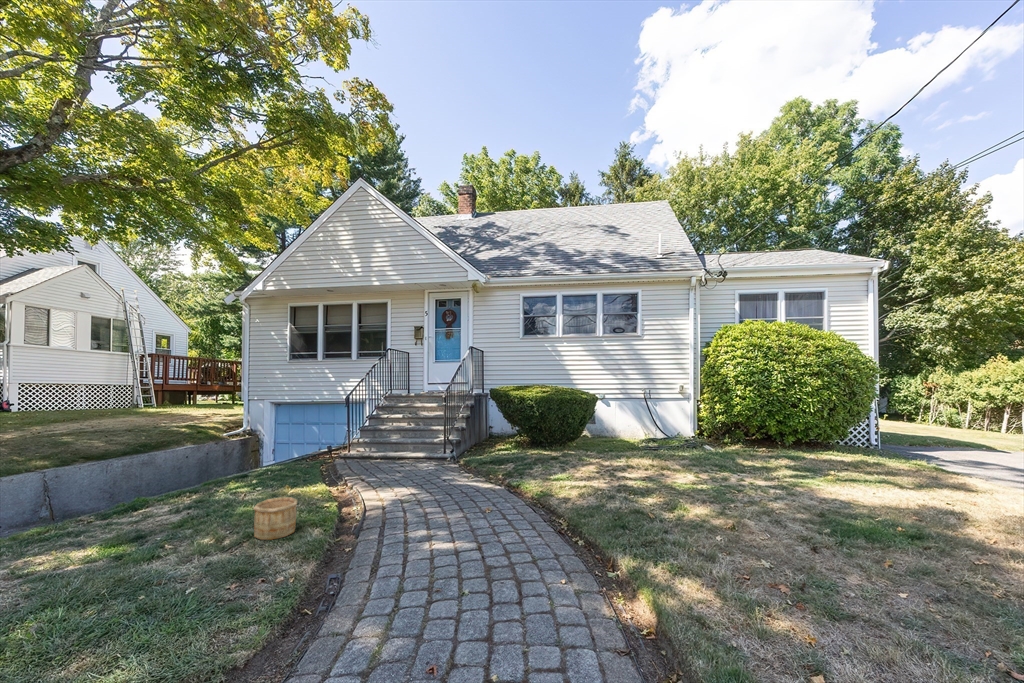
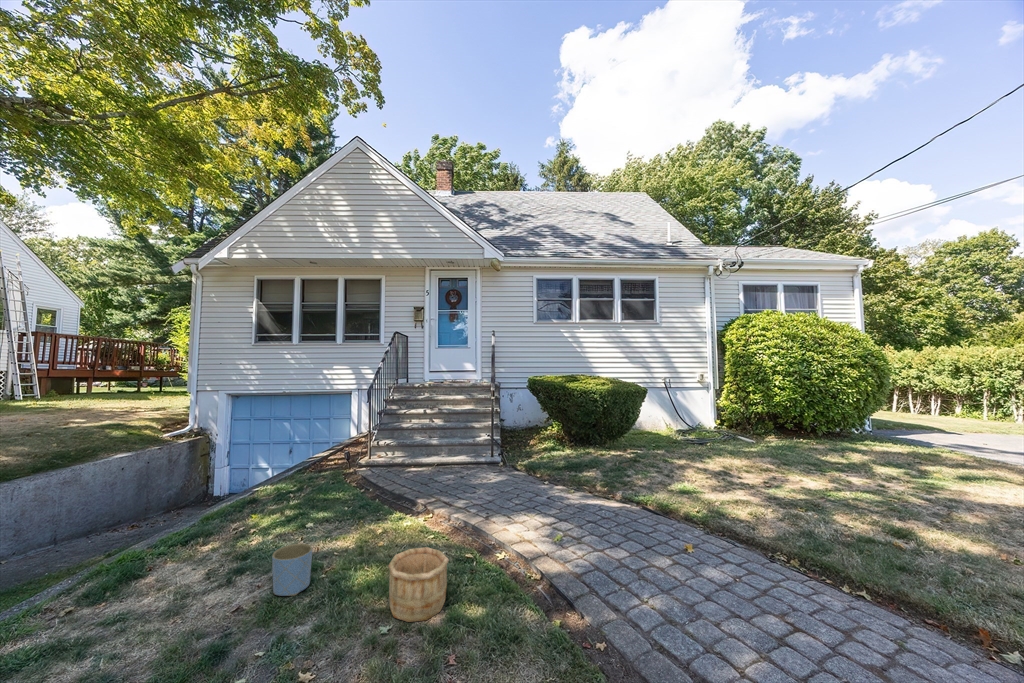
planter: none [200,493,228,524] -> present [272,543,312,596]

